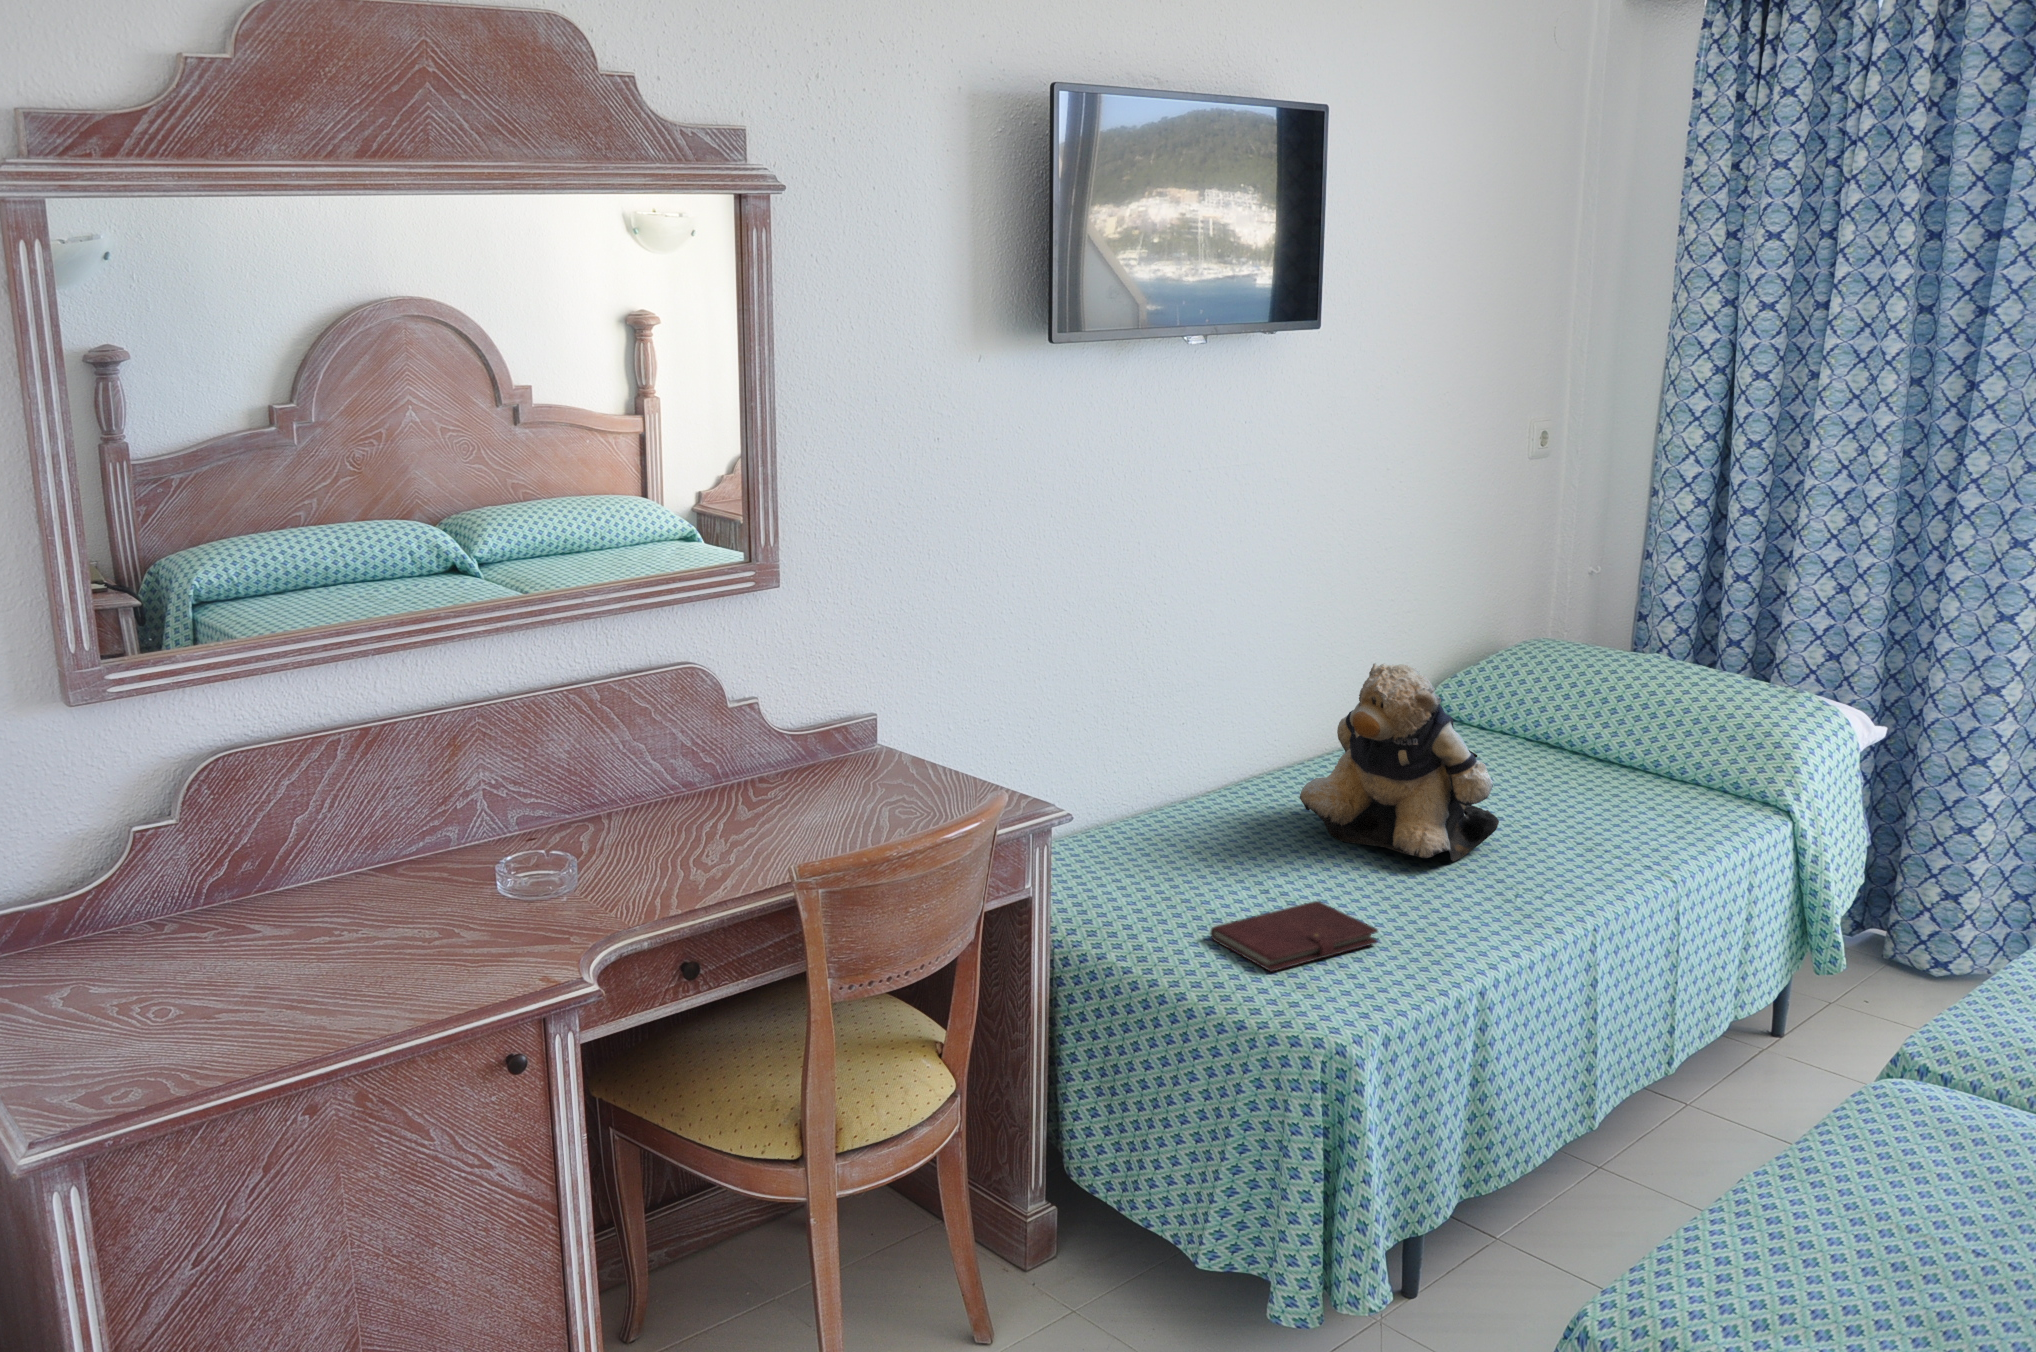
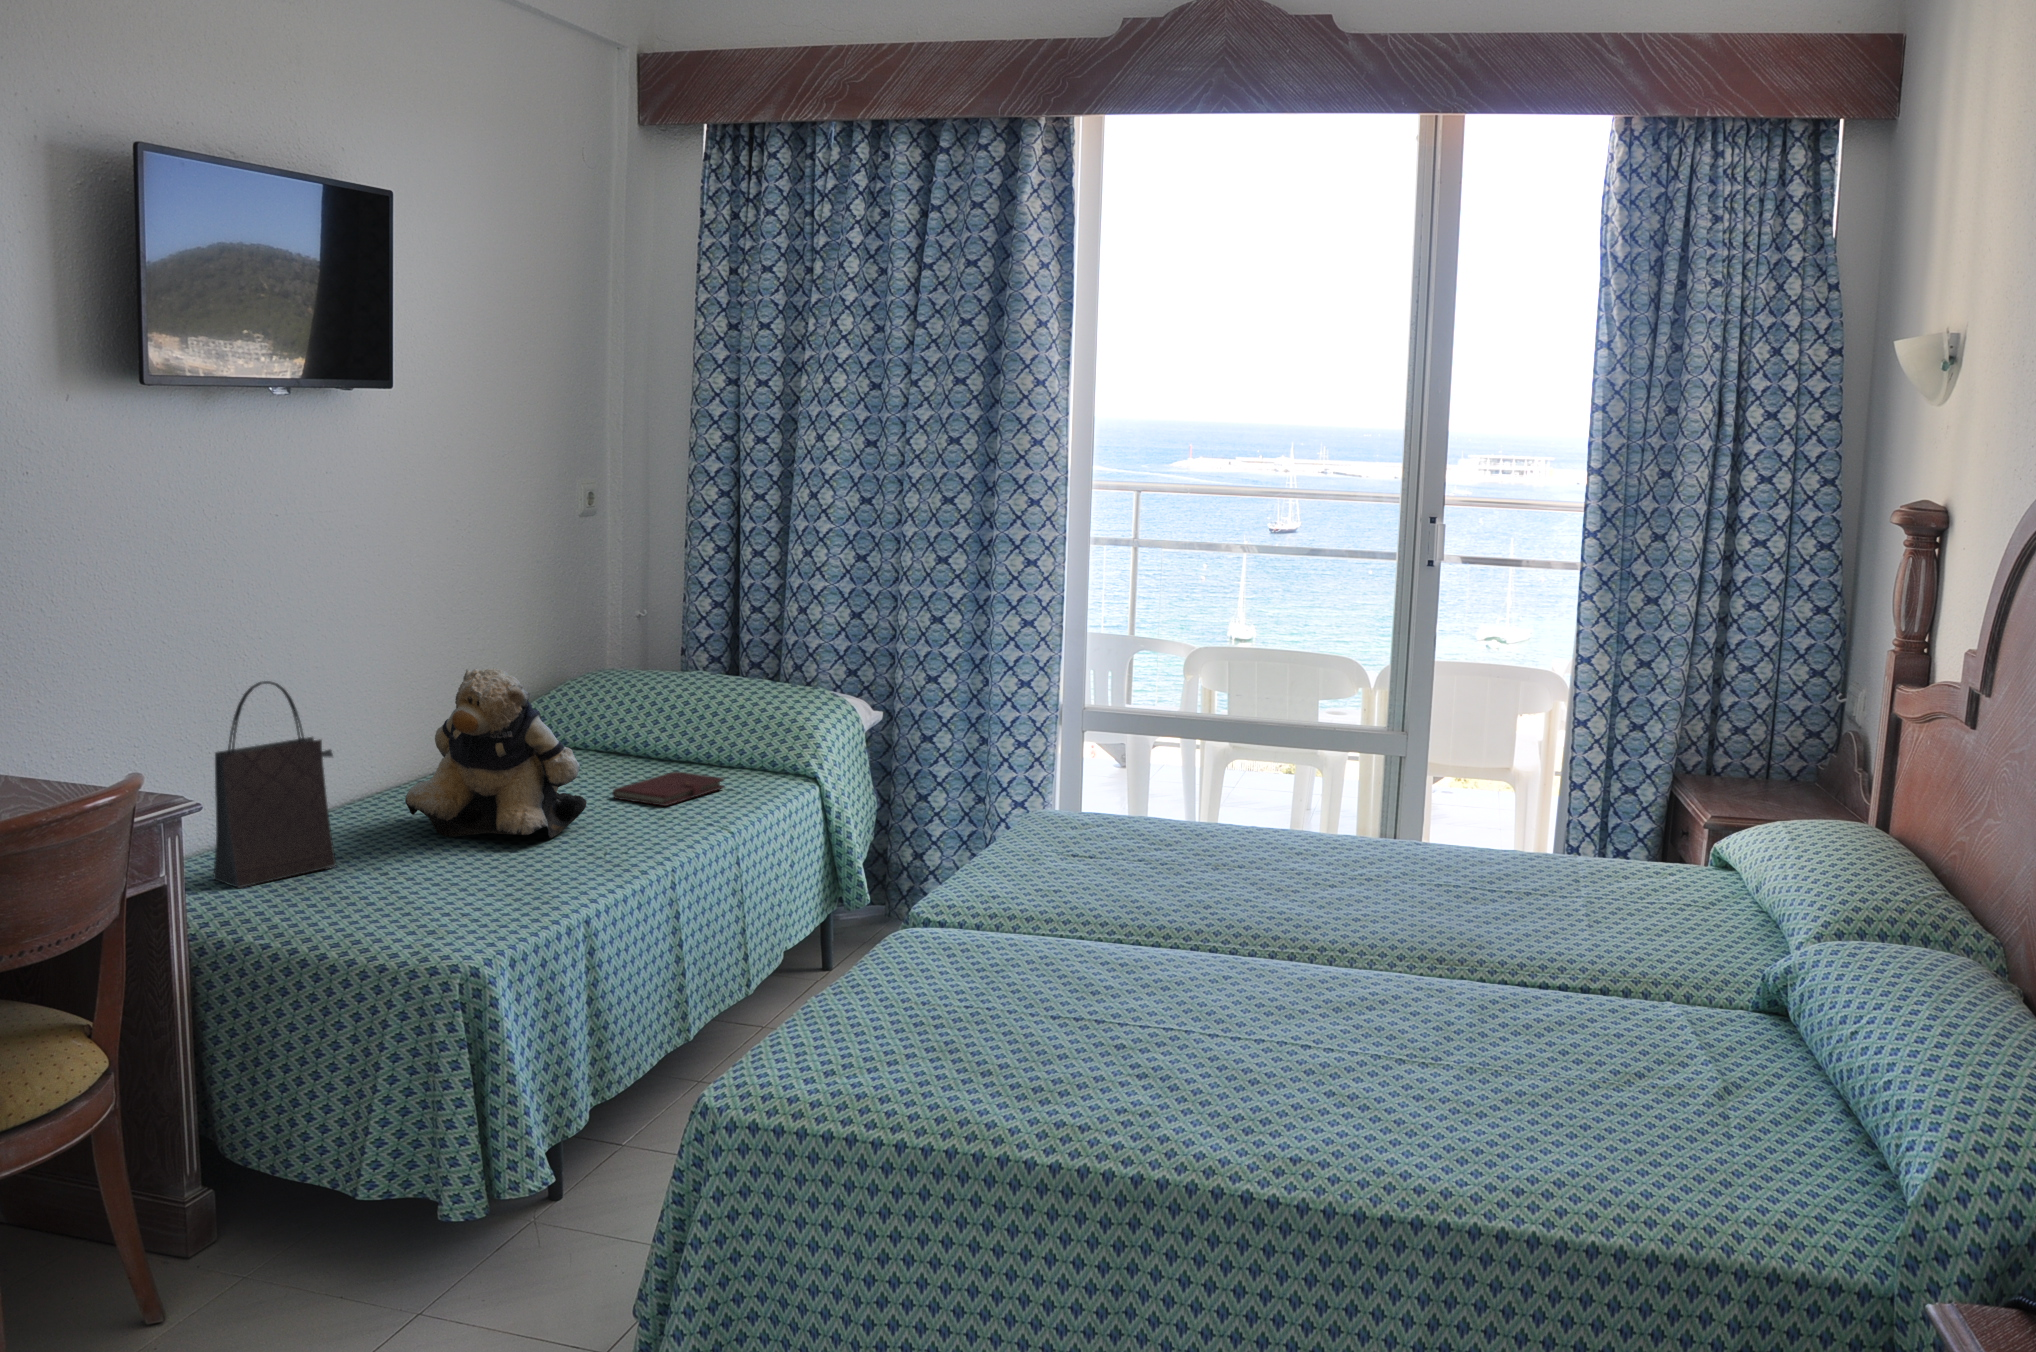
handbag: none [1101,667,1226,881] -> present [213,681,336,888]
notebook: present [1210,901,1378,972] -> present [612,772,724,806]

